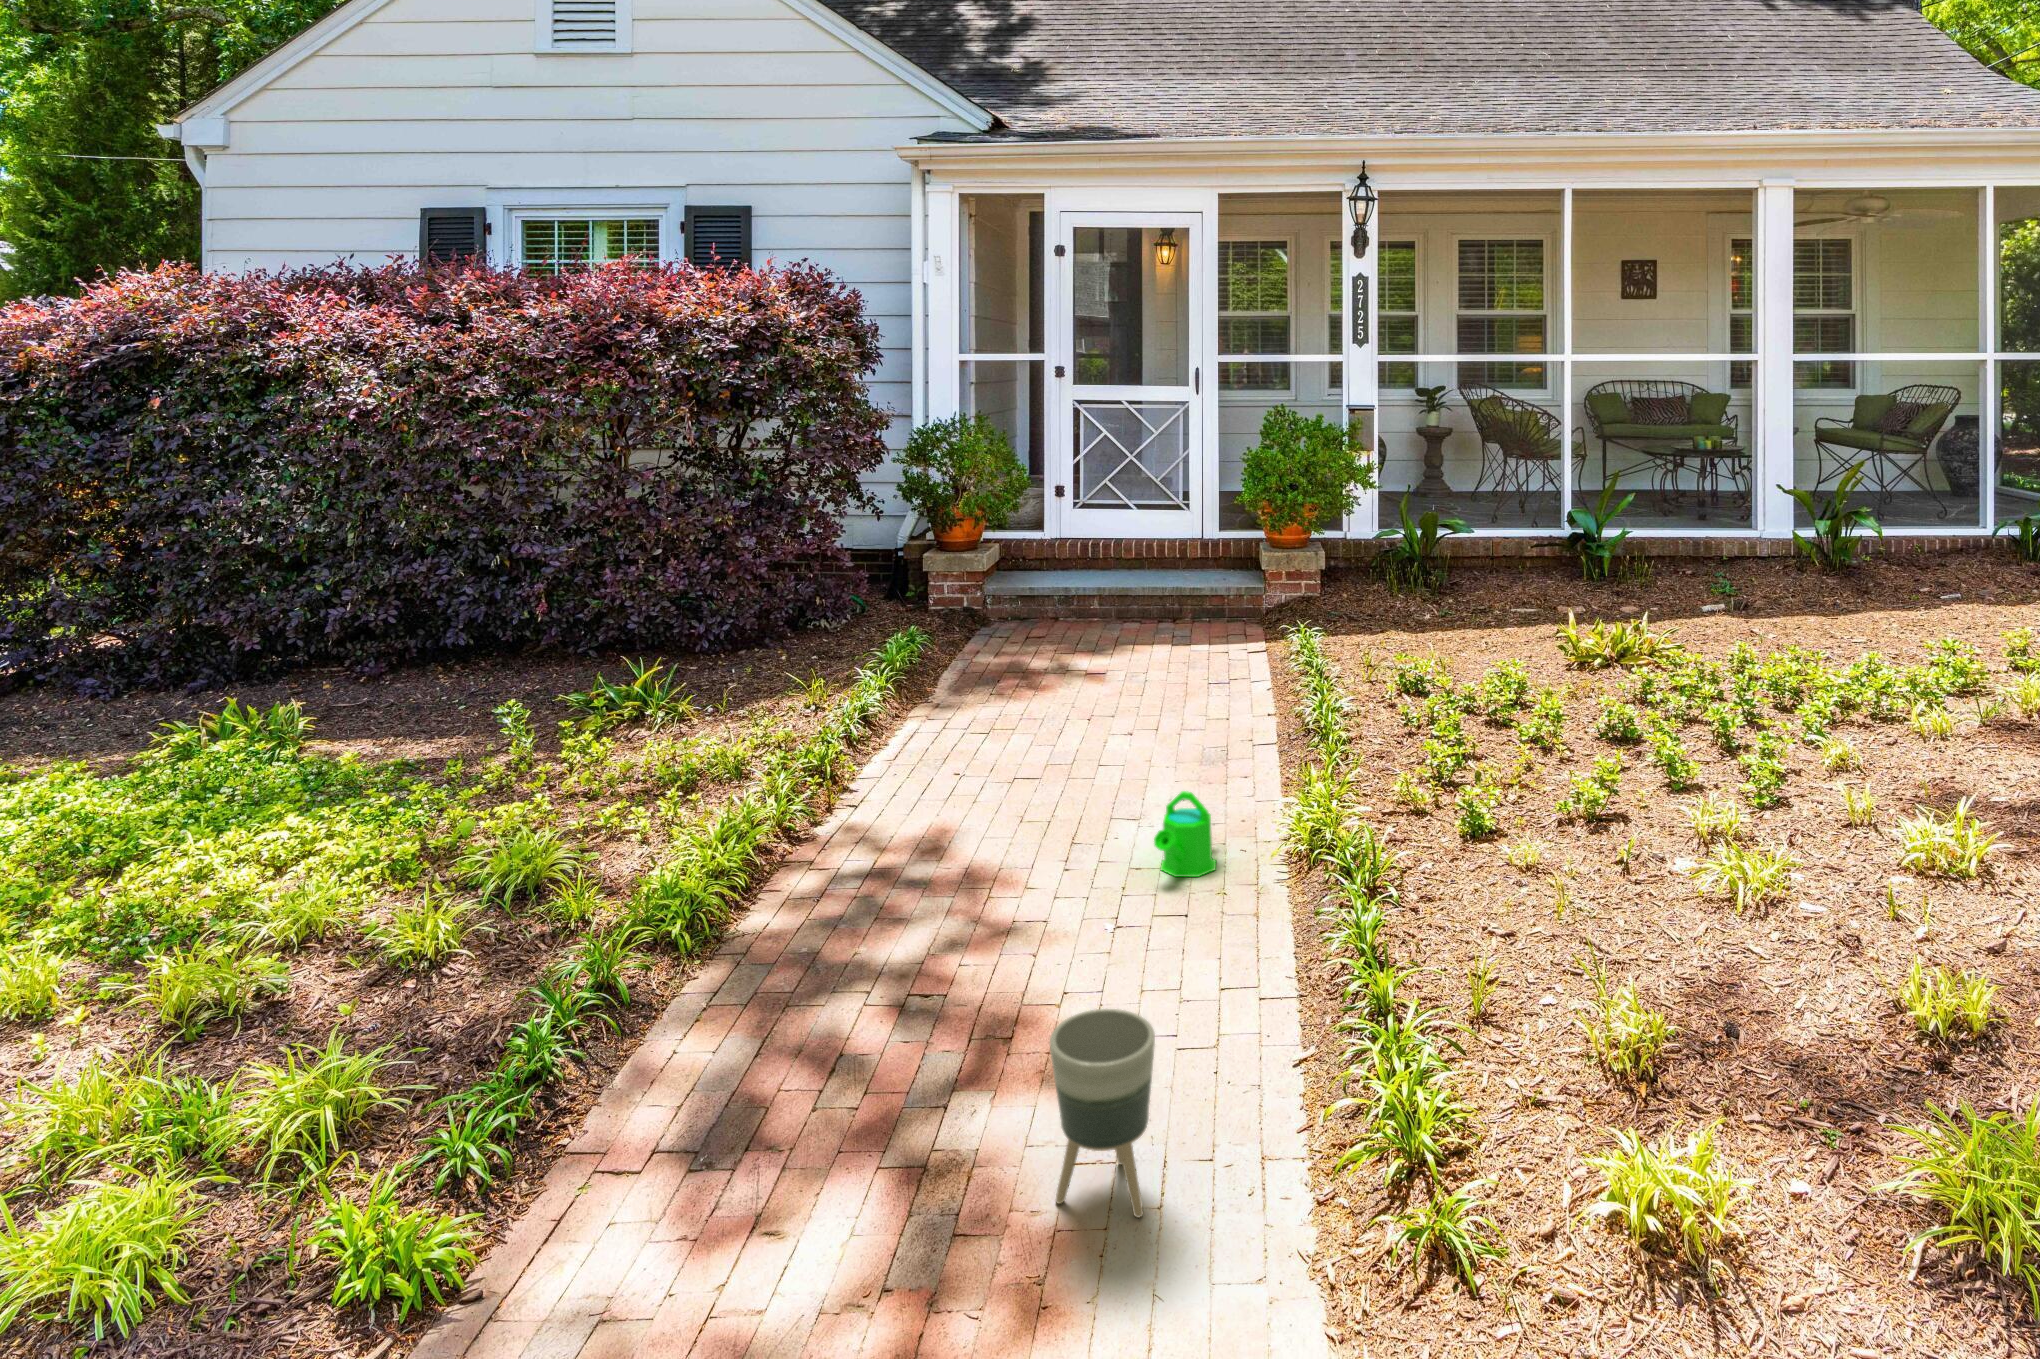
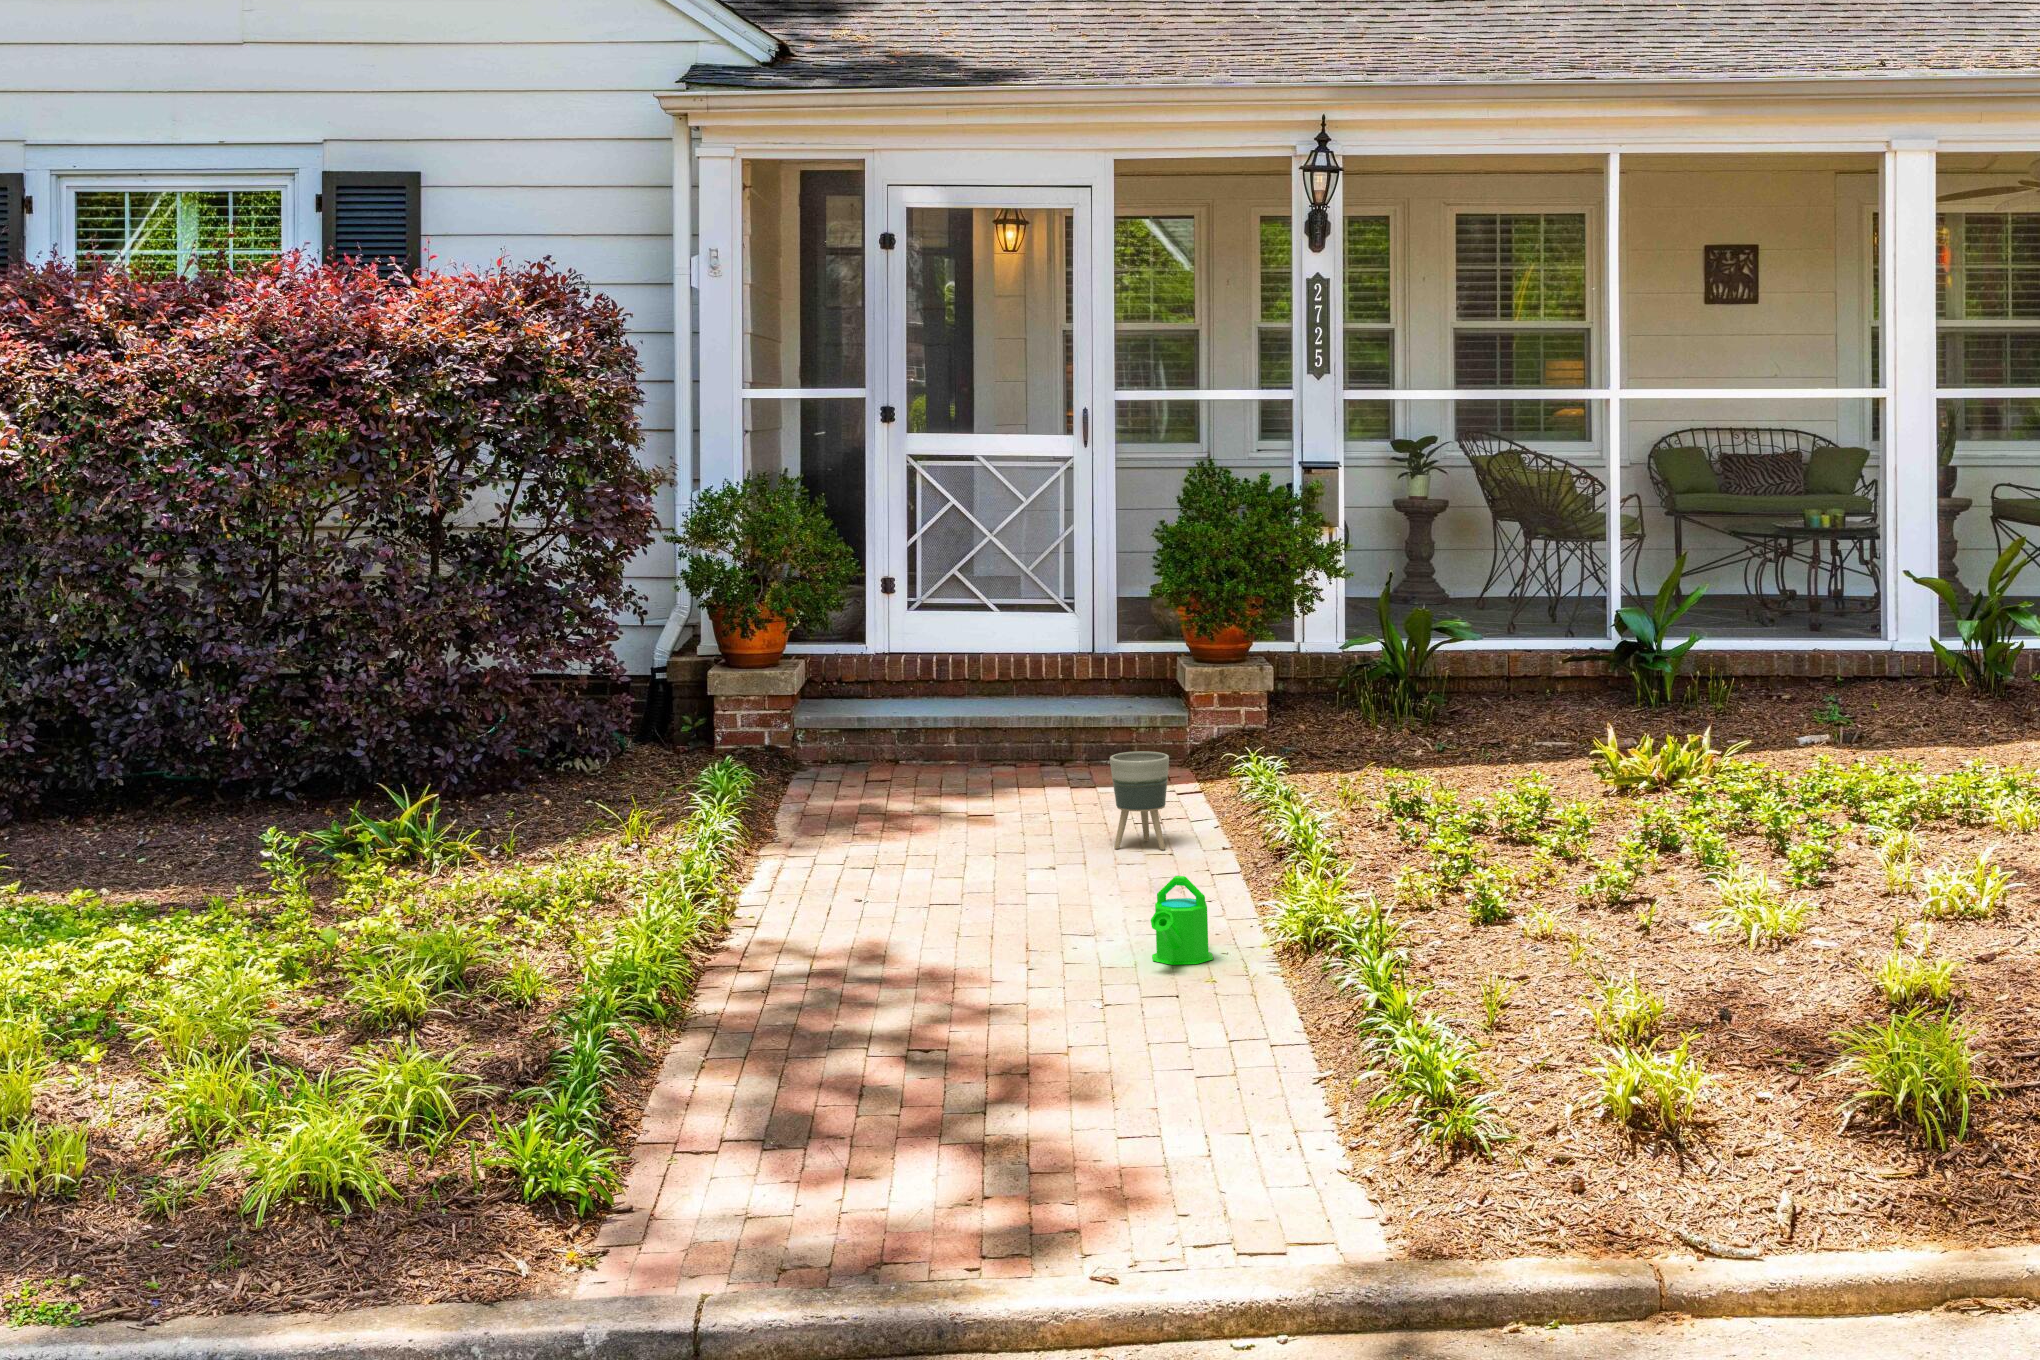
planter: present [1050,1009,1155,1217] -> present [1110,751,1169,850]

